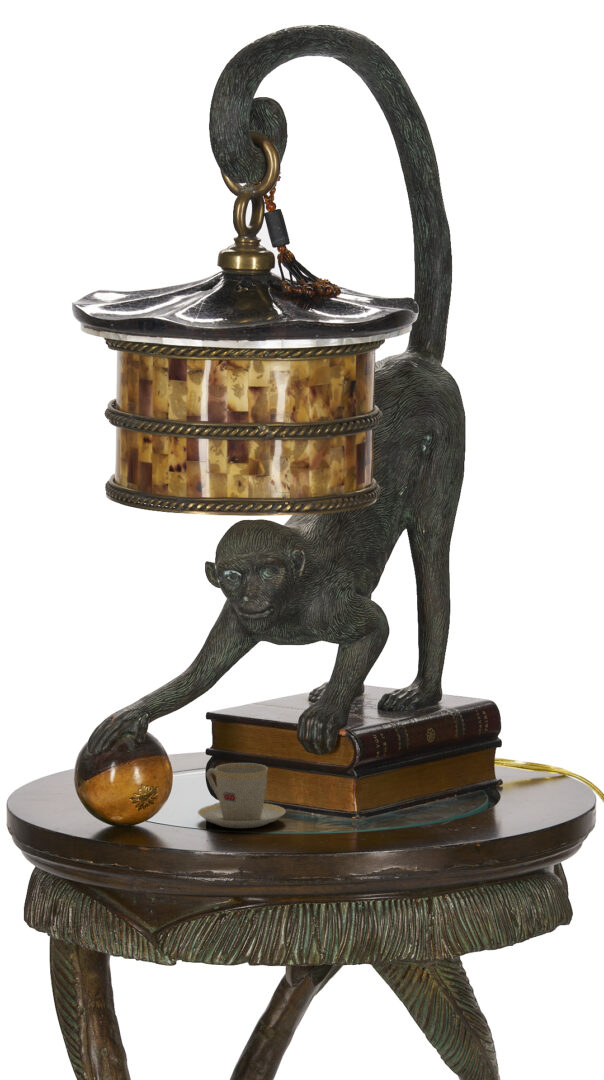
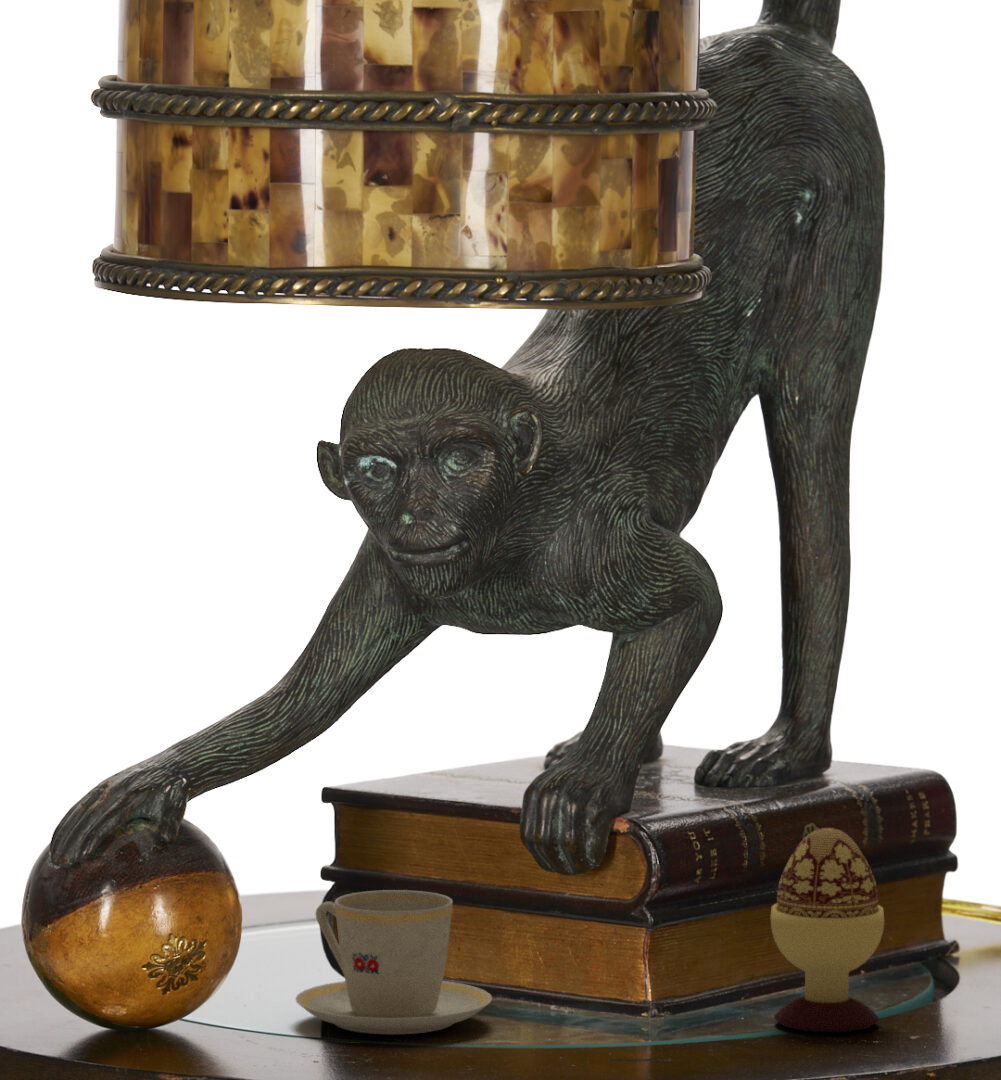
decorative egg: none [410,734,461,825] -> present [770,828,884,1032]

